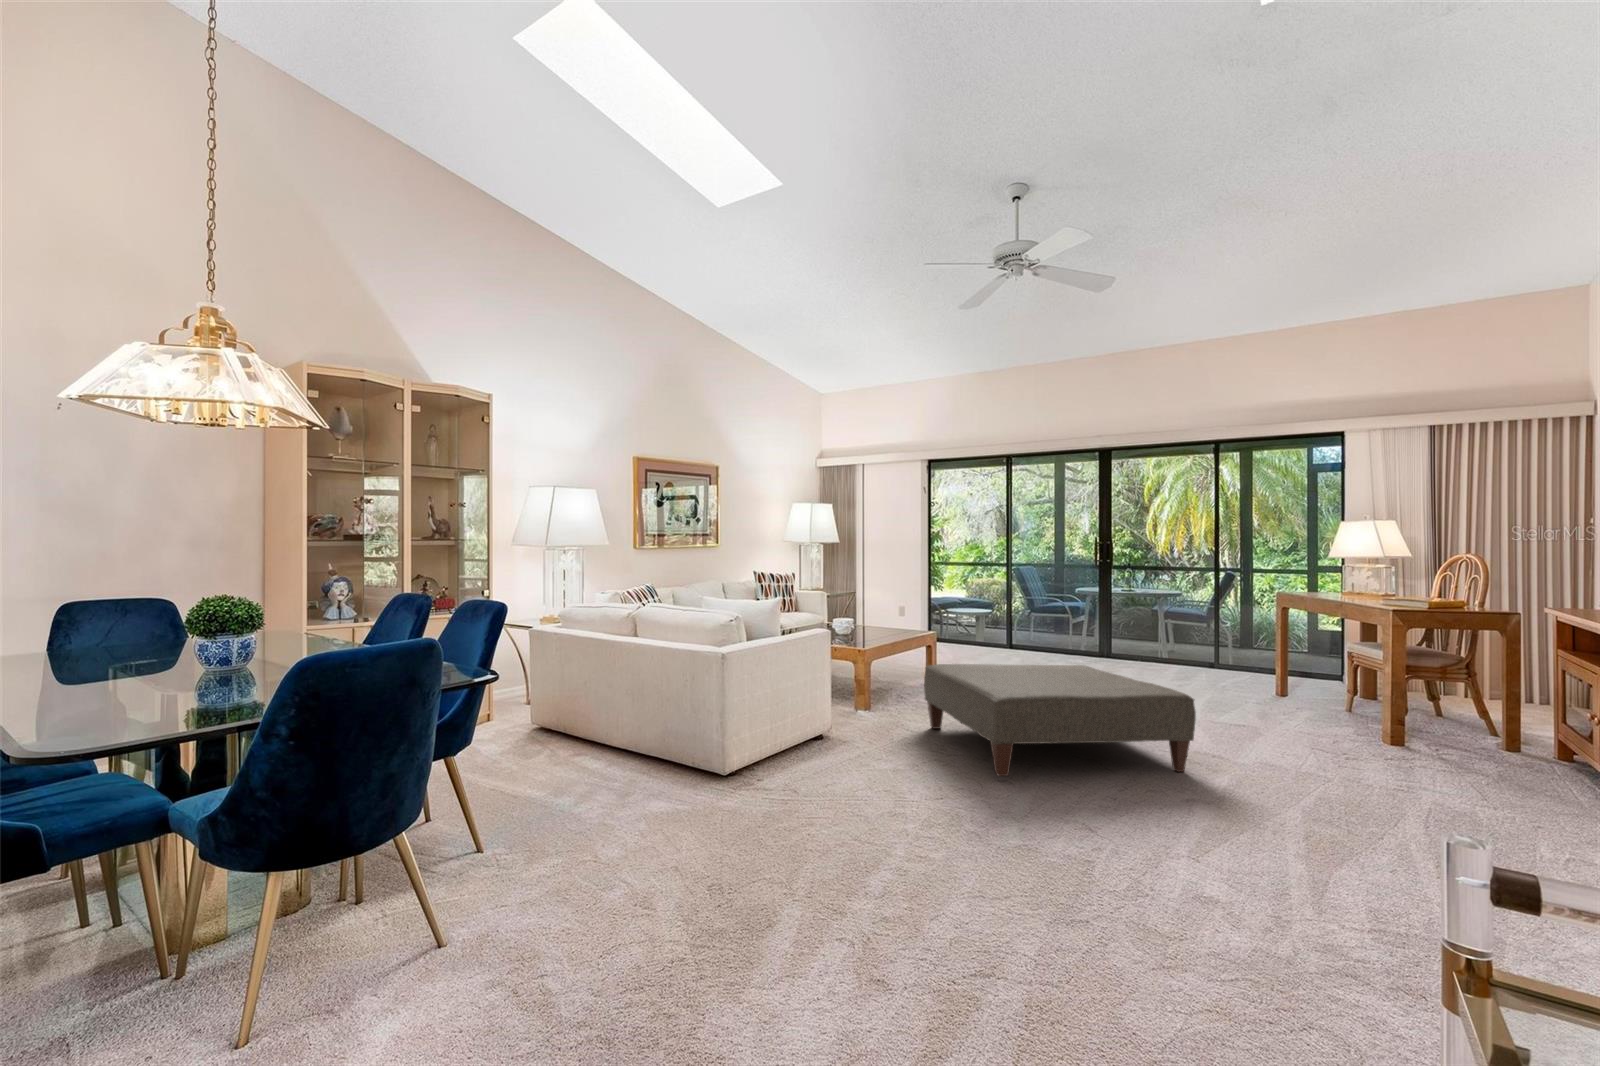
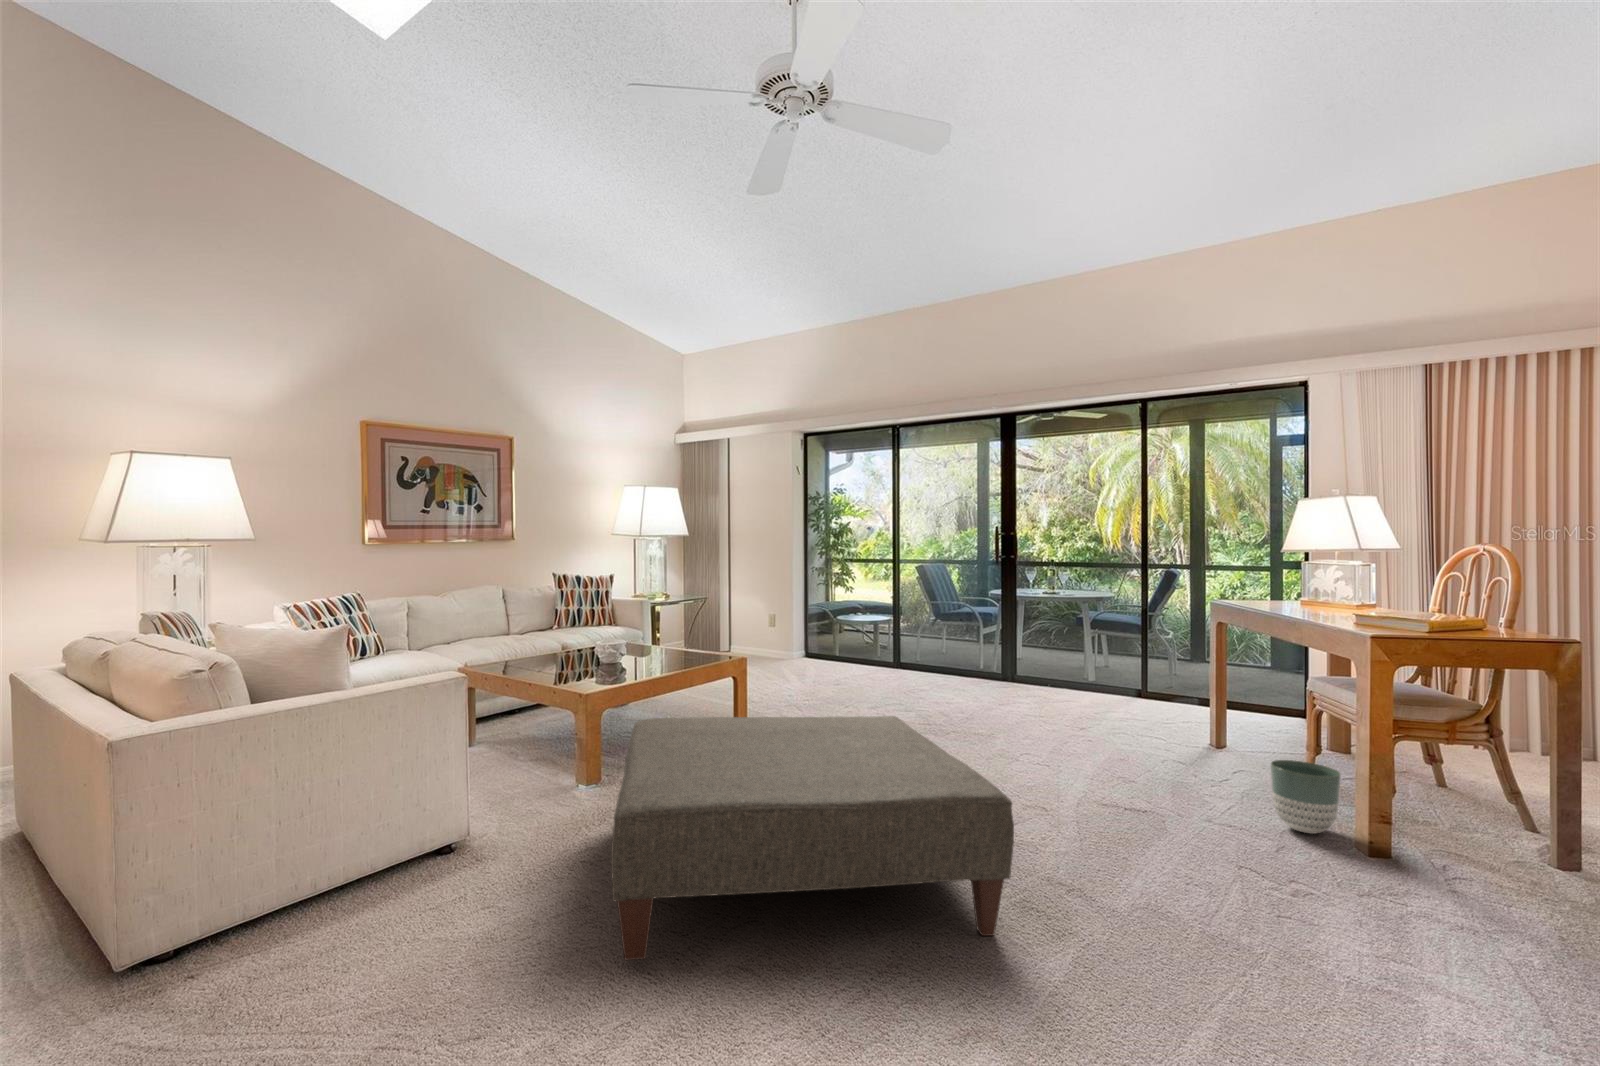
planter: none [1329,691,1373,735] -> present [1271,760,1341,834]

